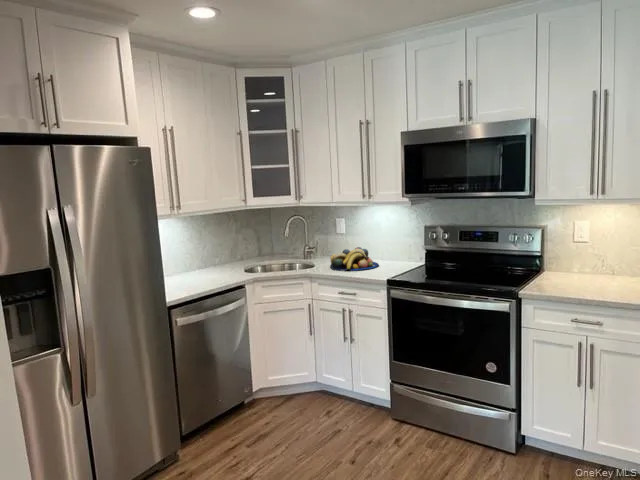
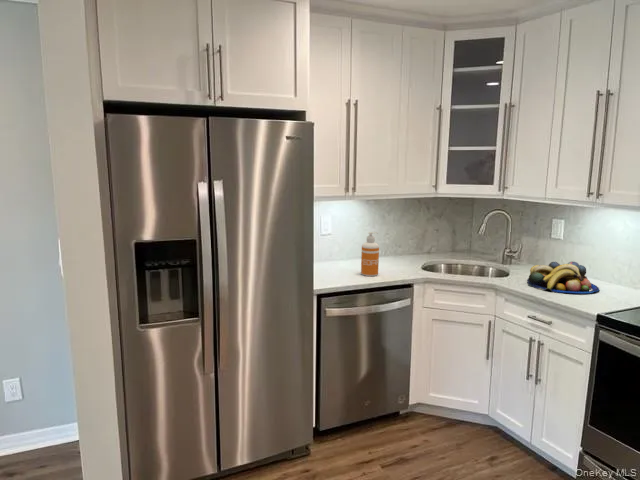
soap dispenser: none [194,245,212,285] -> present [361,232,379,276]

